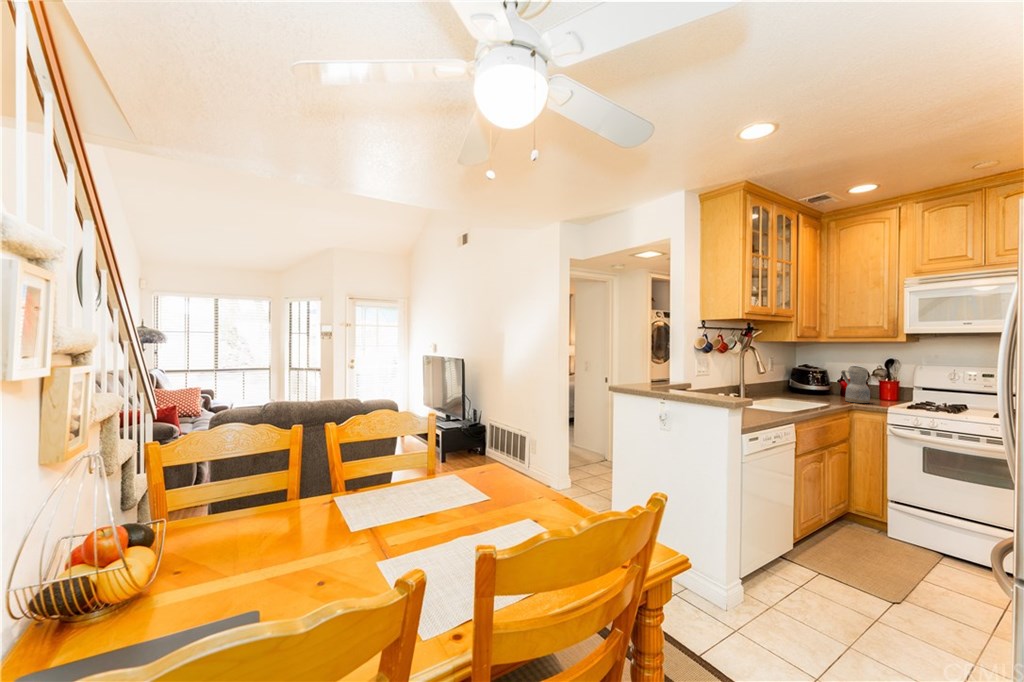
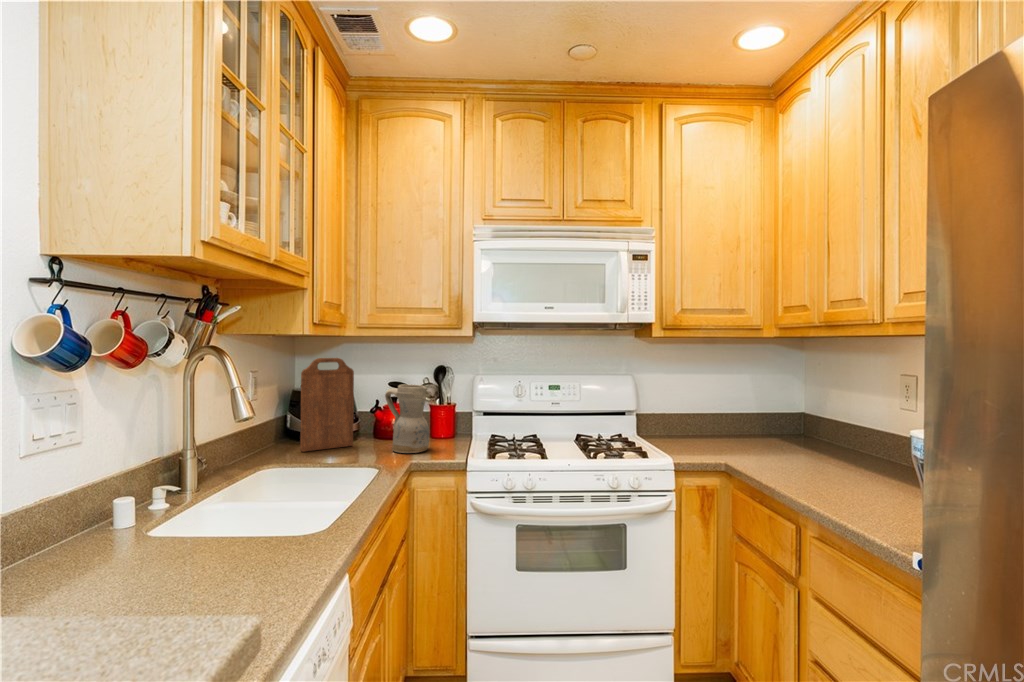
cutting board: none [793,352,824,397] -> present [300,358,354,452]

